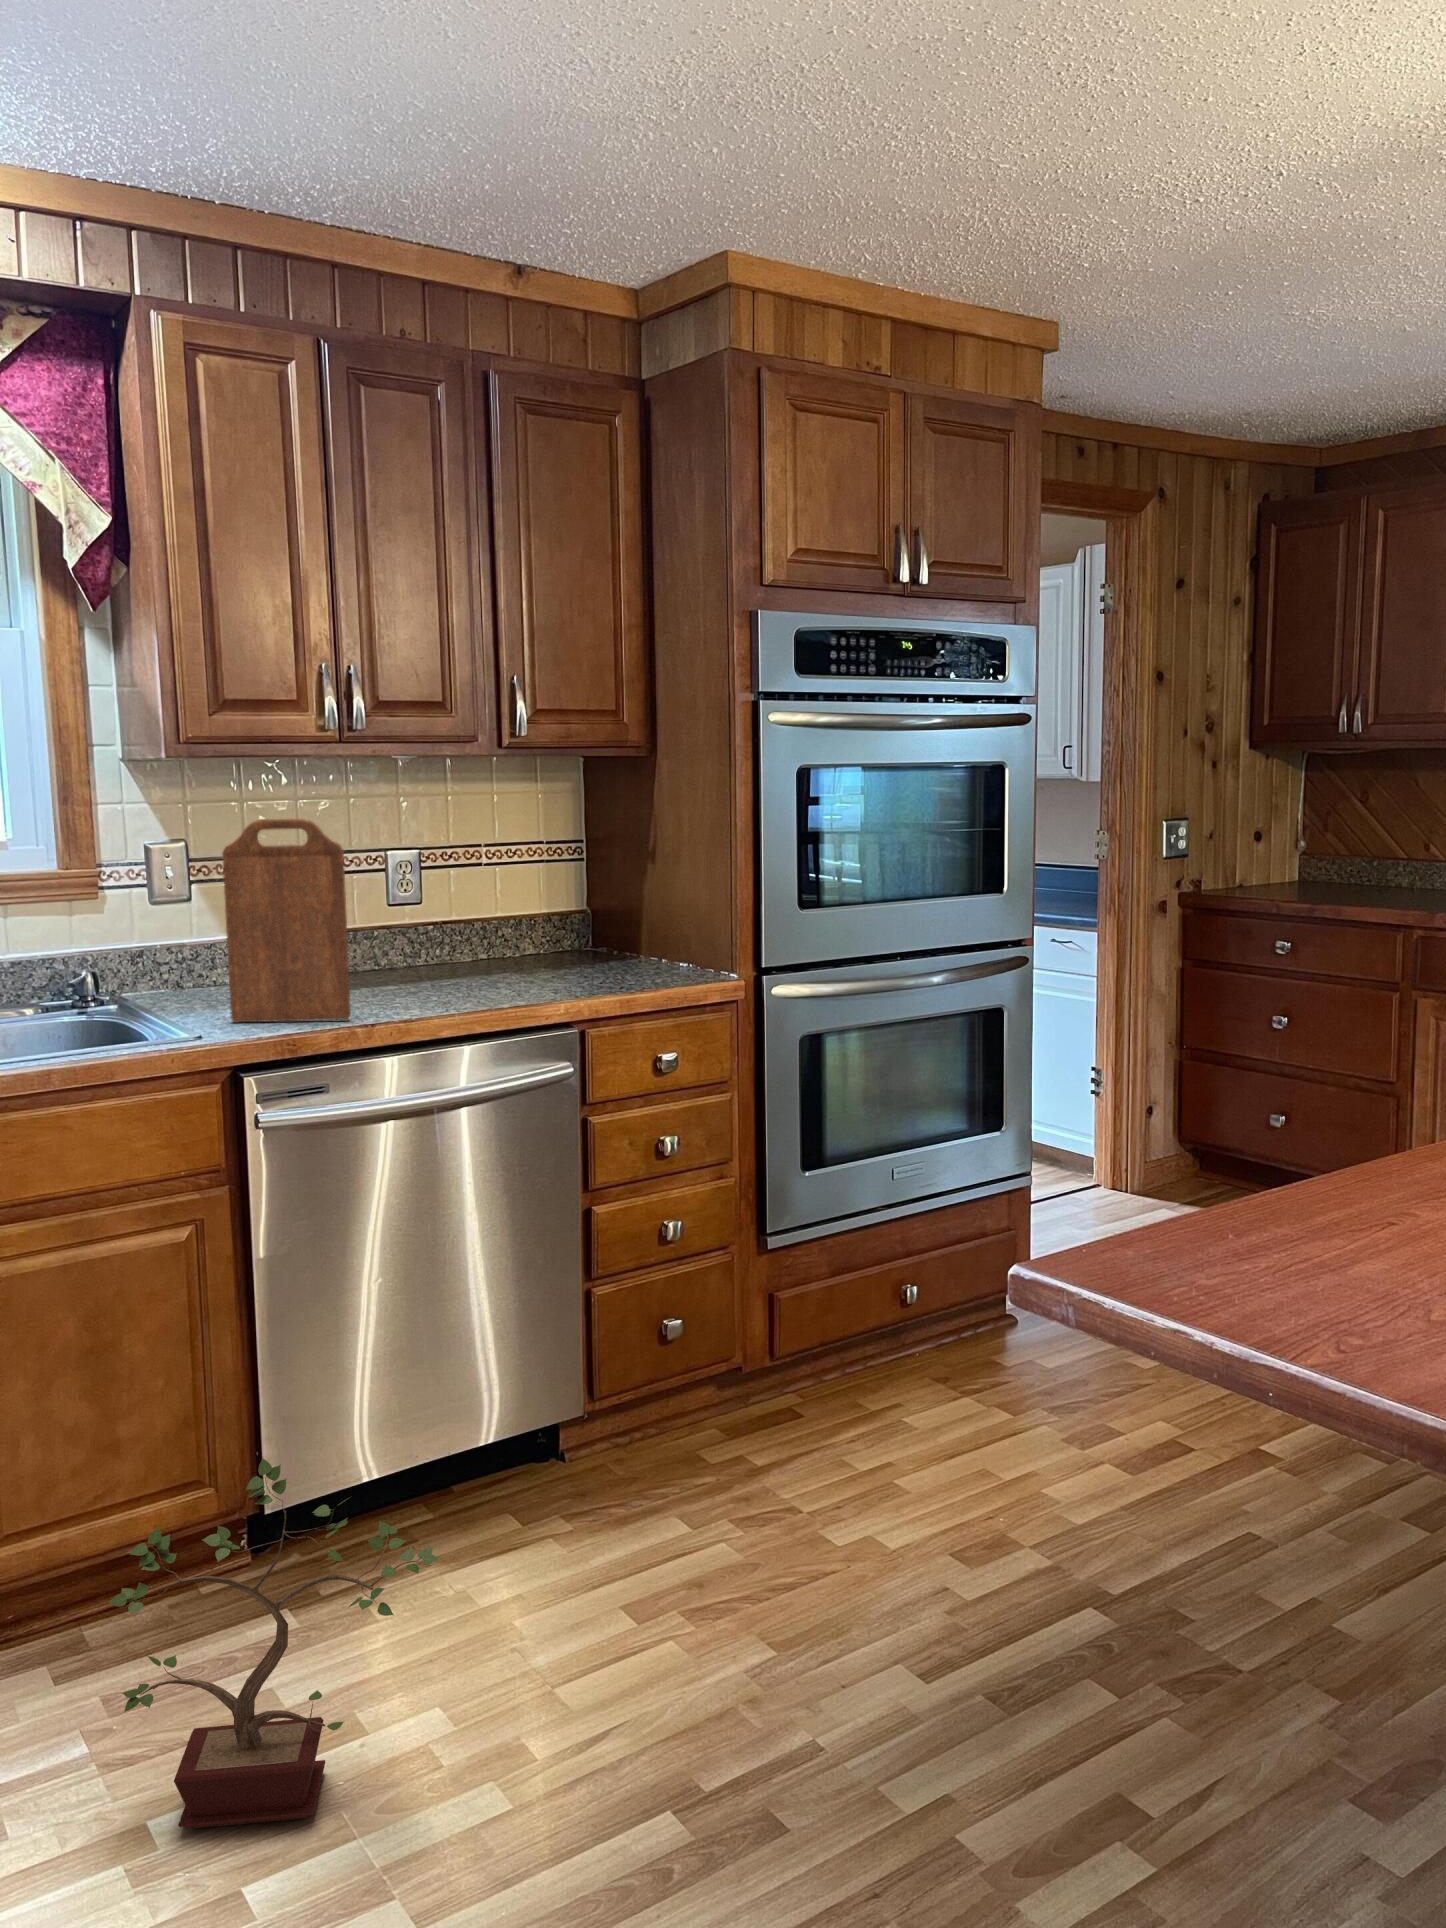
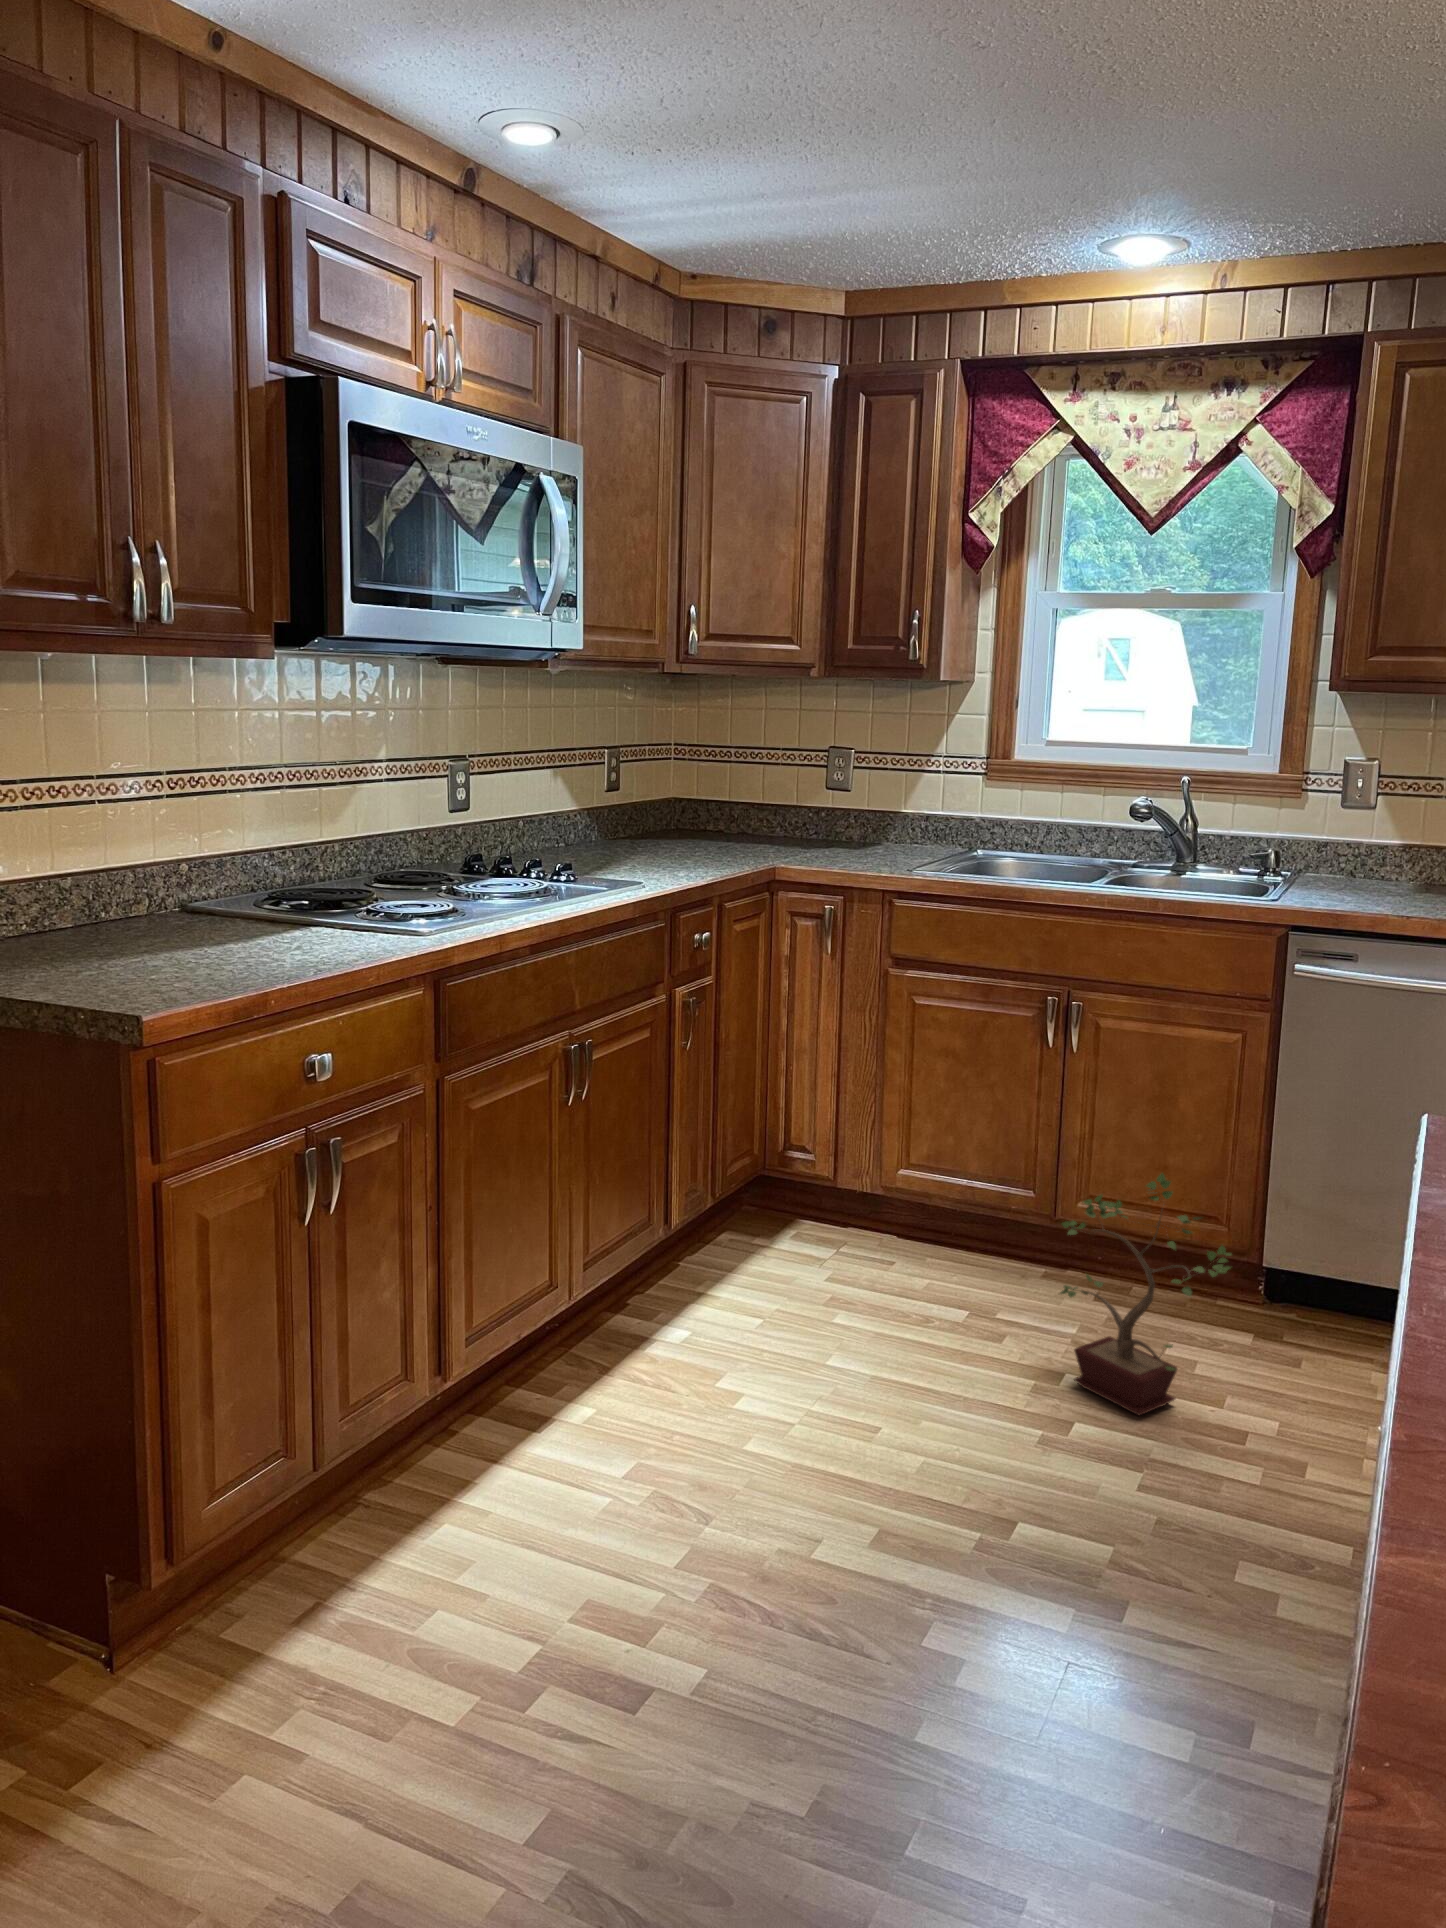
cutting board: present [222,819,351,1022] -> none [1332,743,1431,912]

